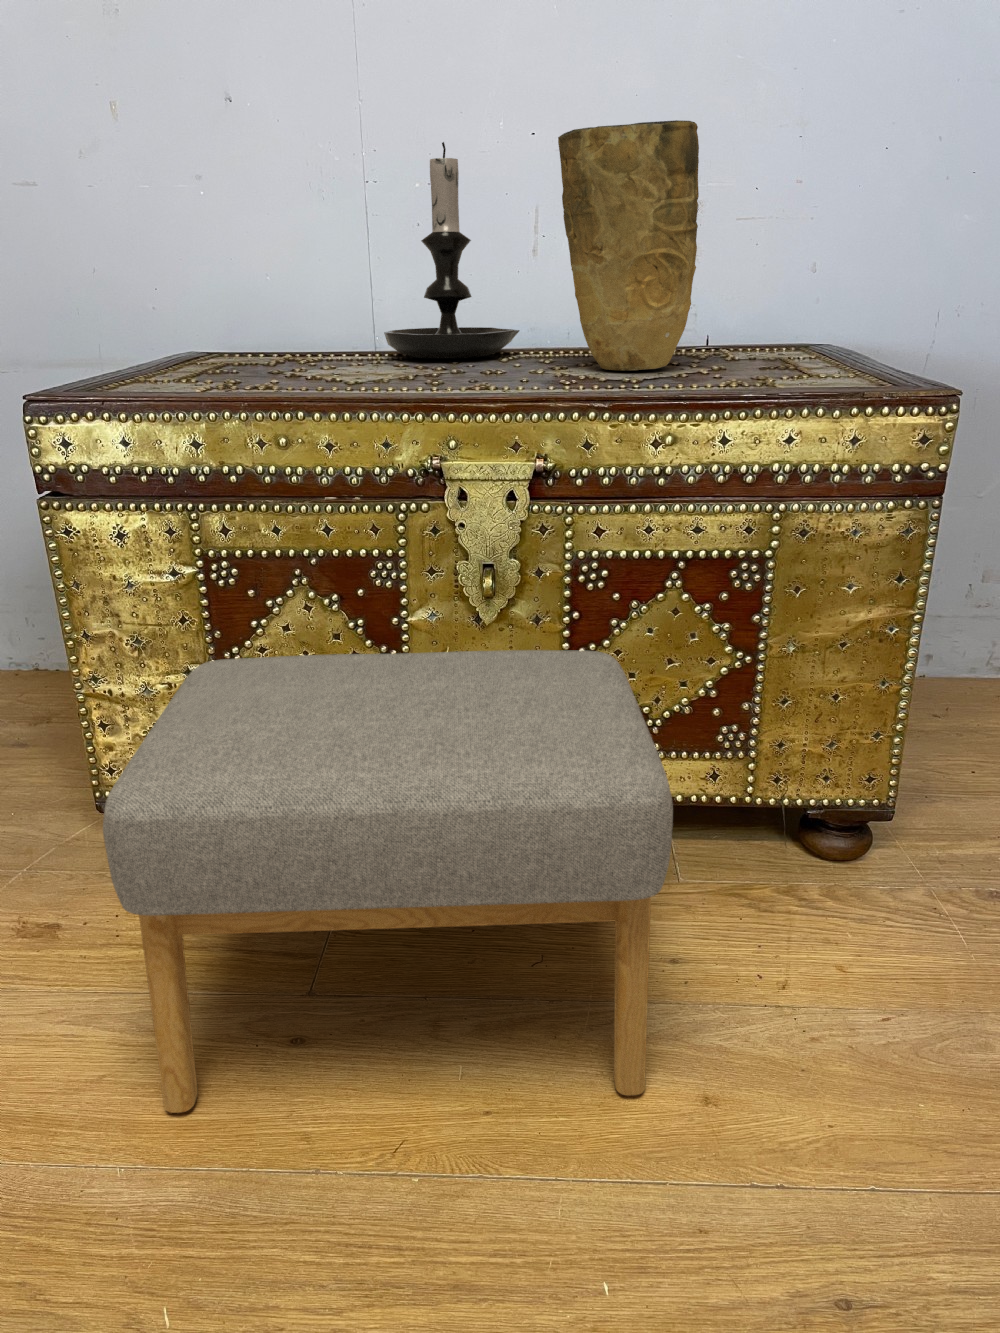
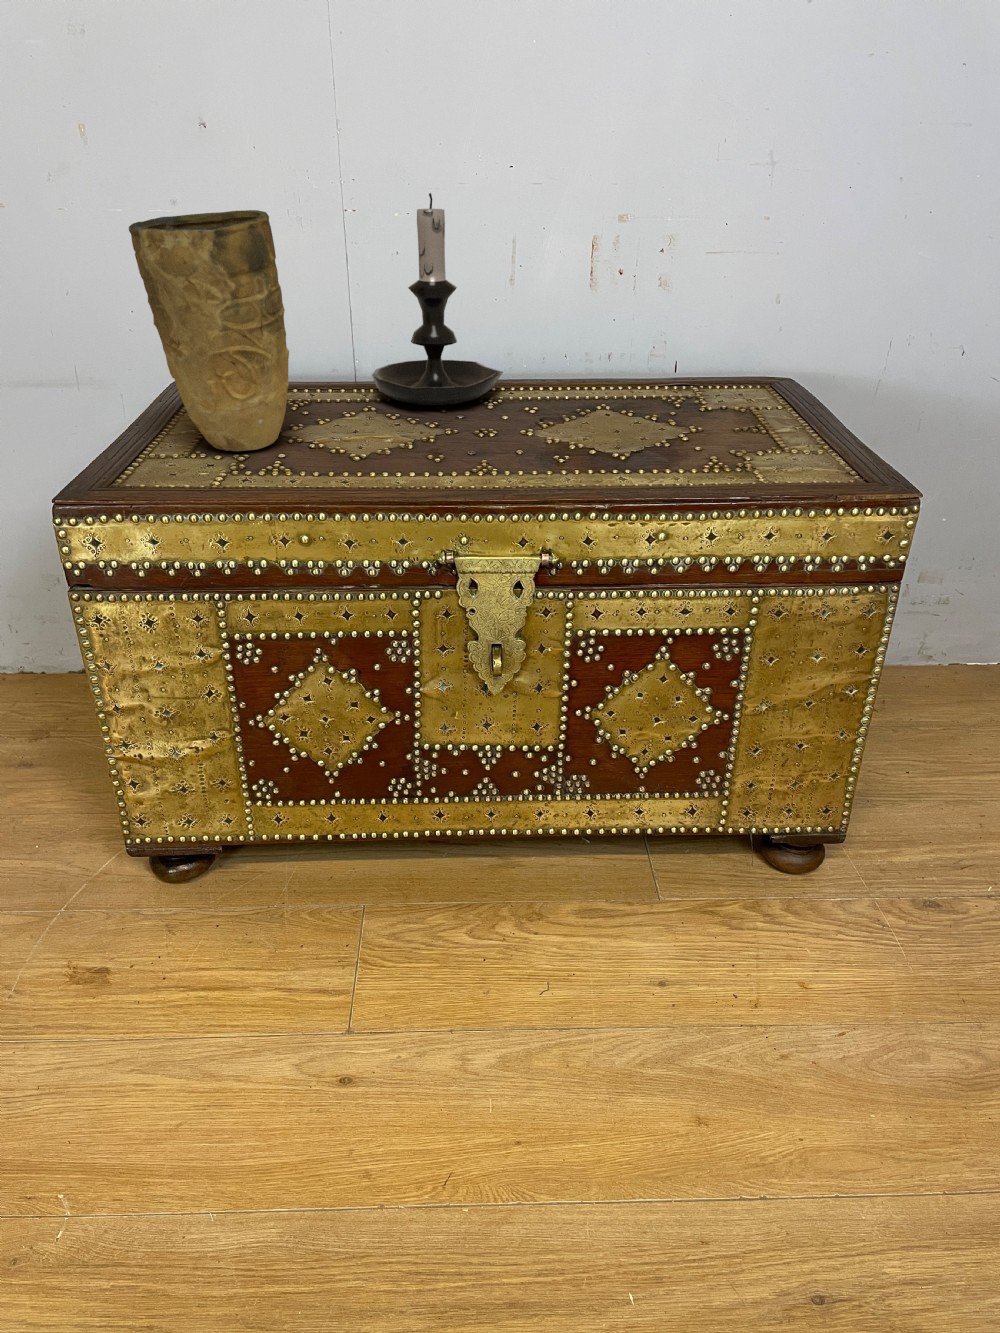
vase: present [558,120,699,370] -> present [129,210,289,451]
footstool: present [103,650,673,1113] -> none [196,727,684,1162]

